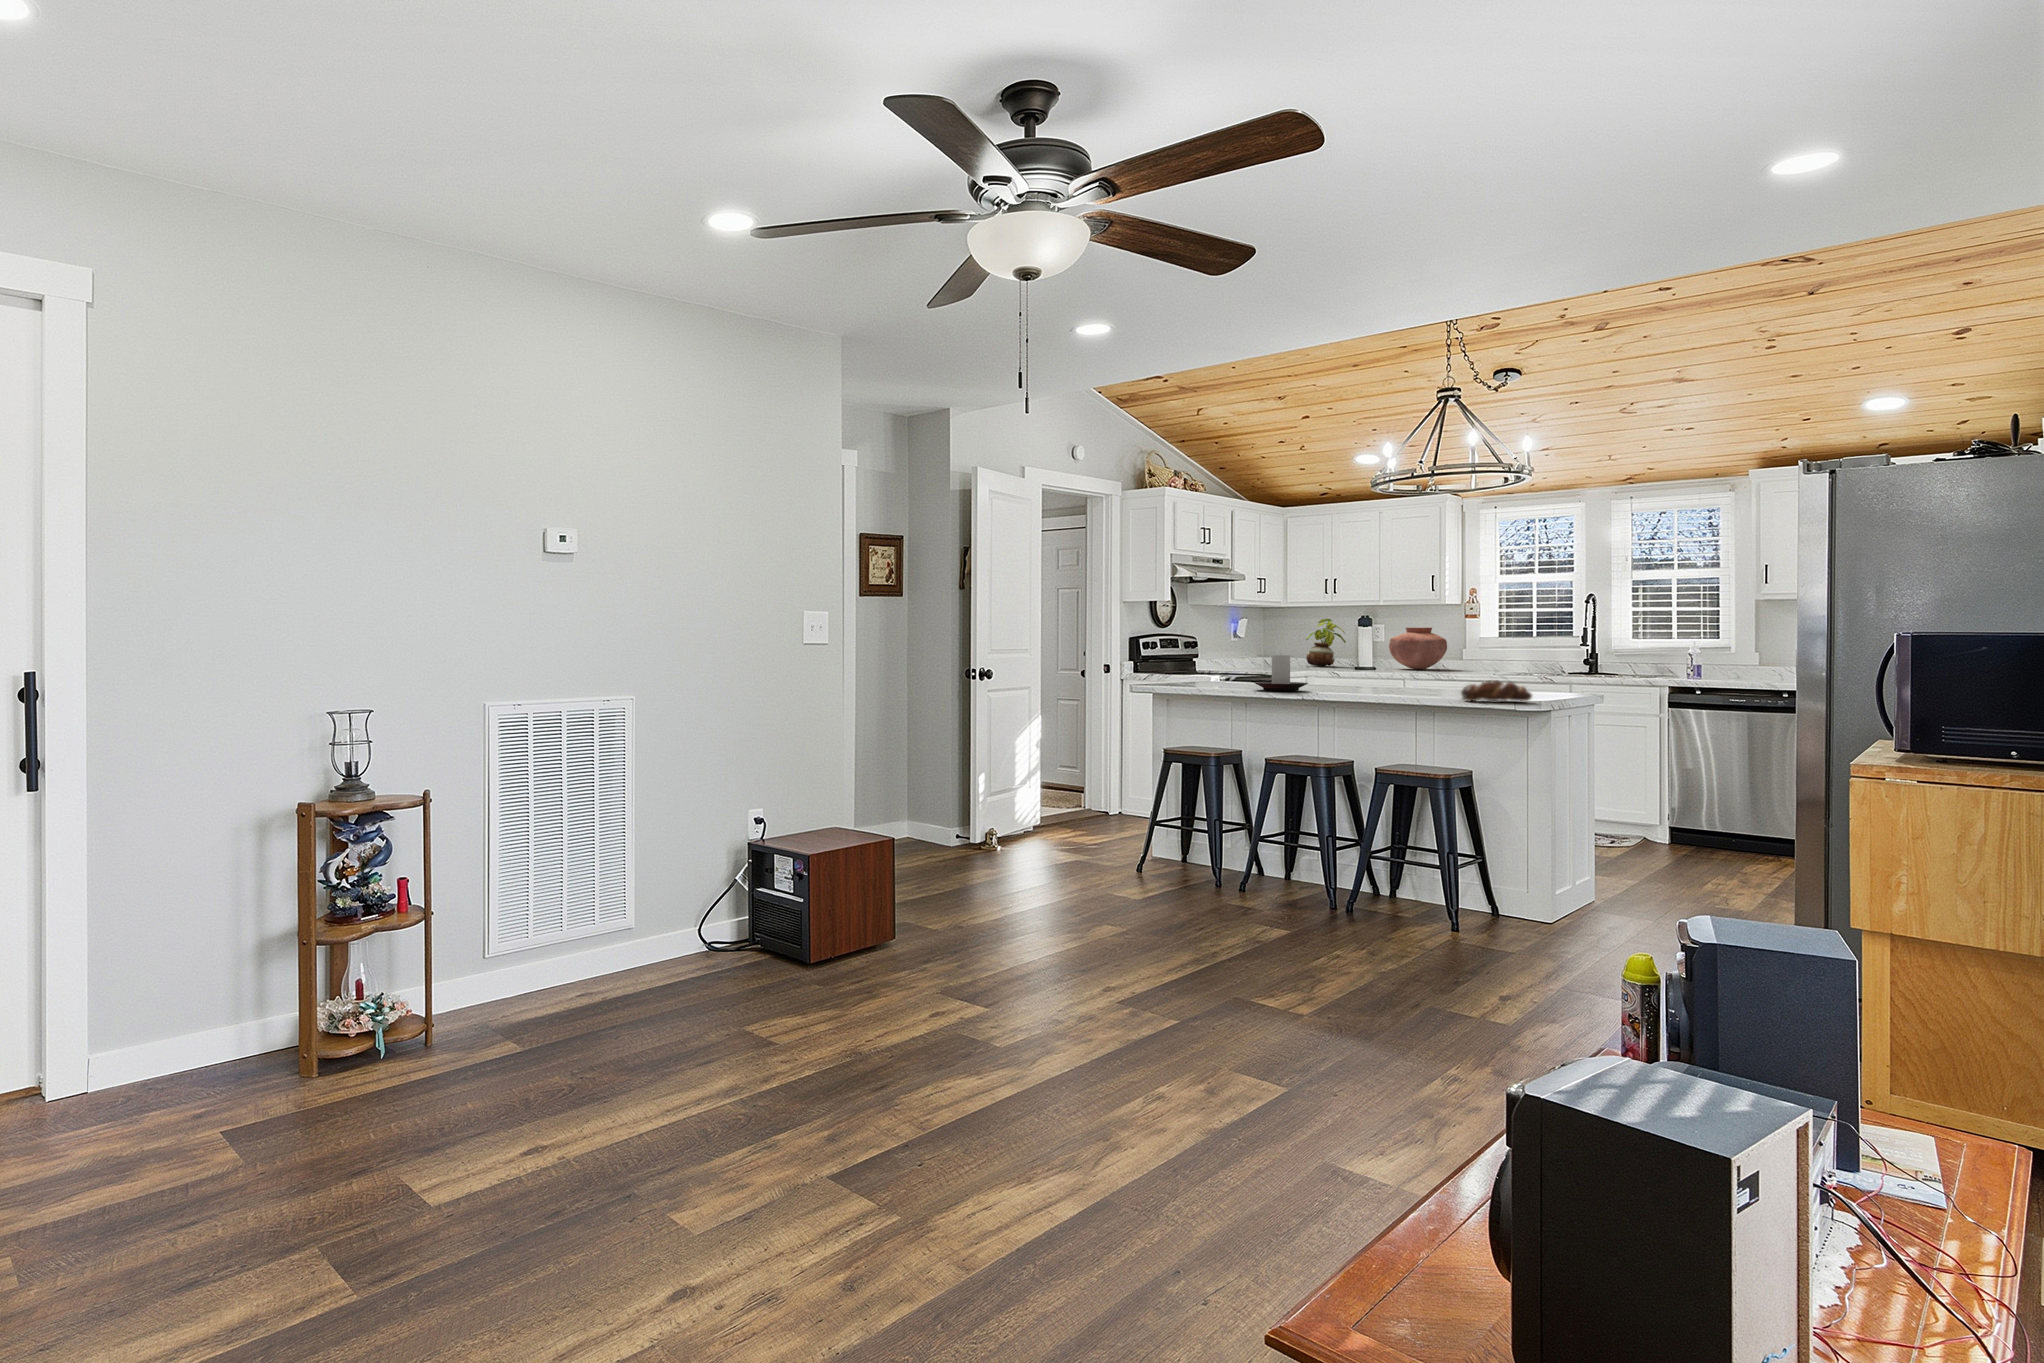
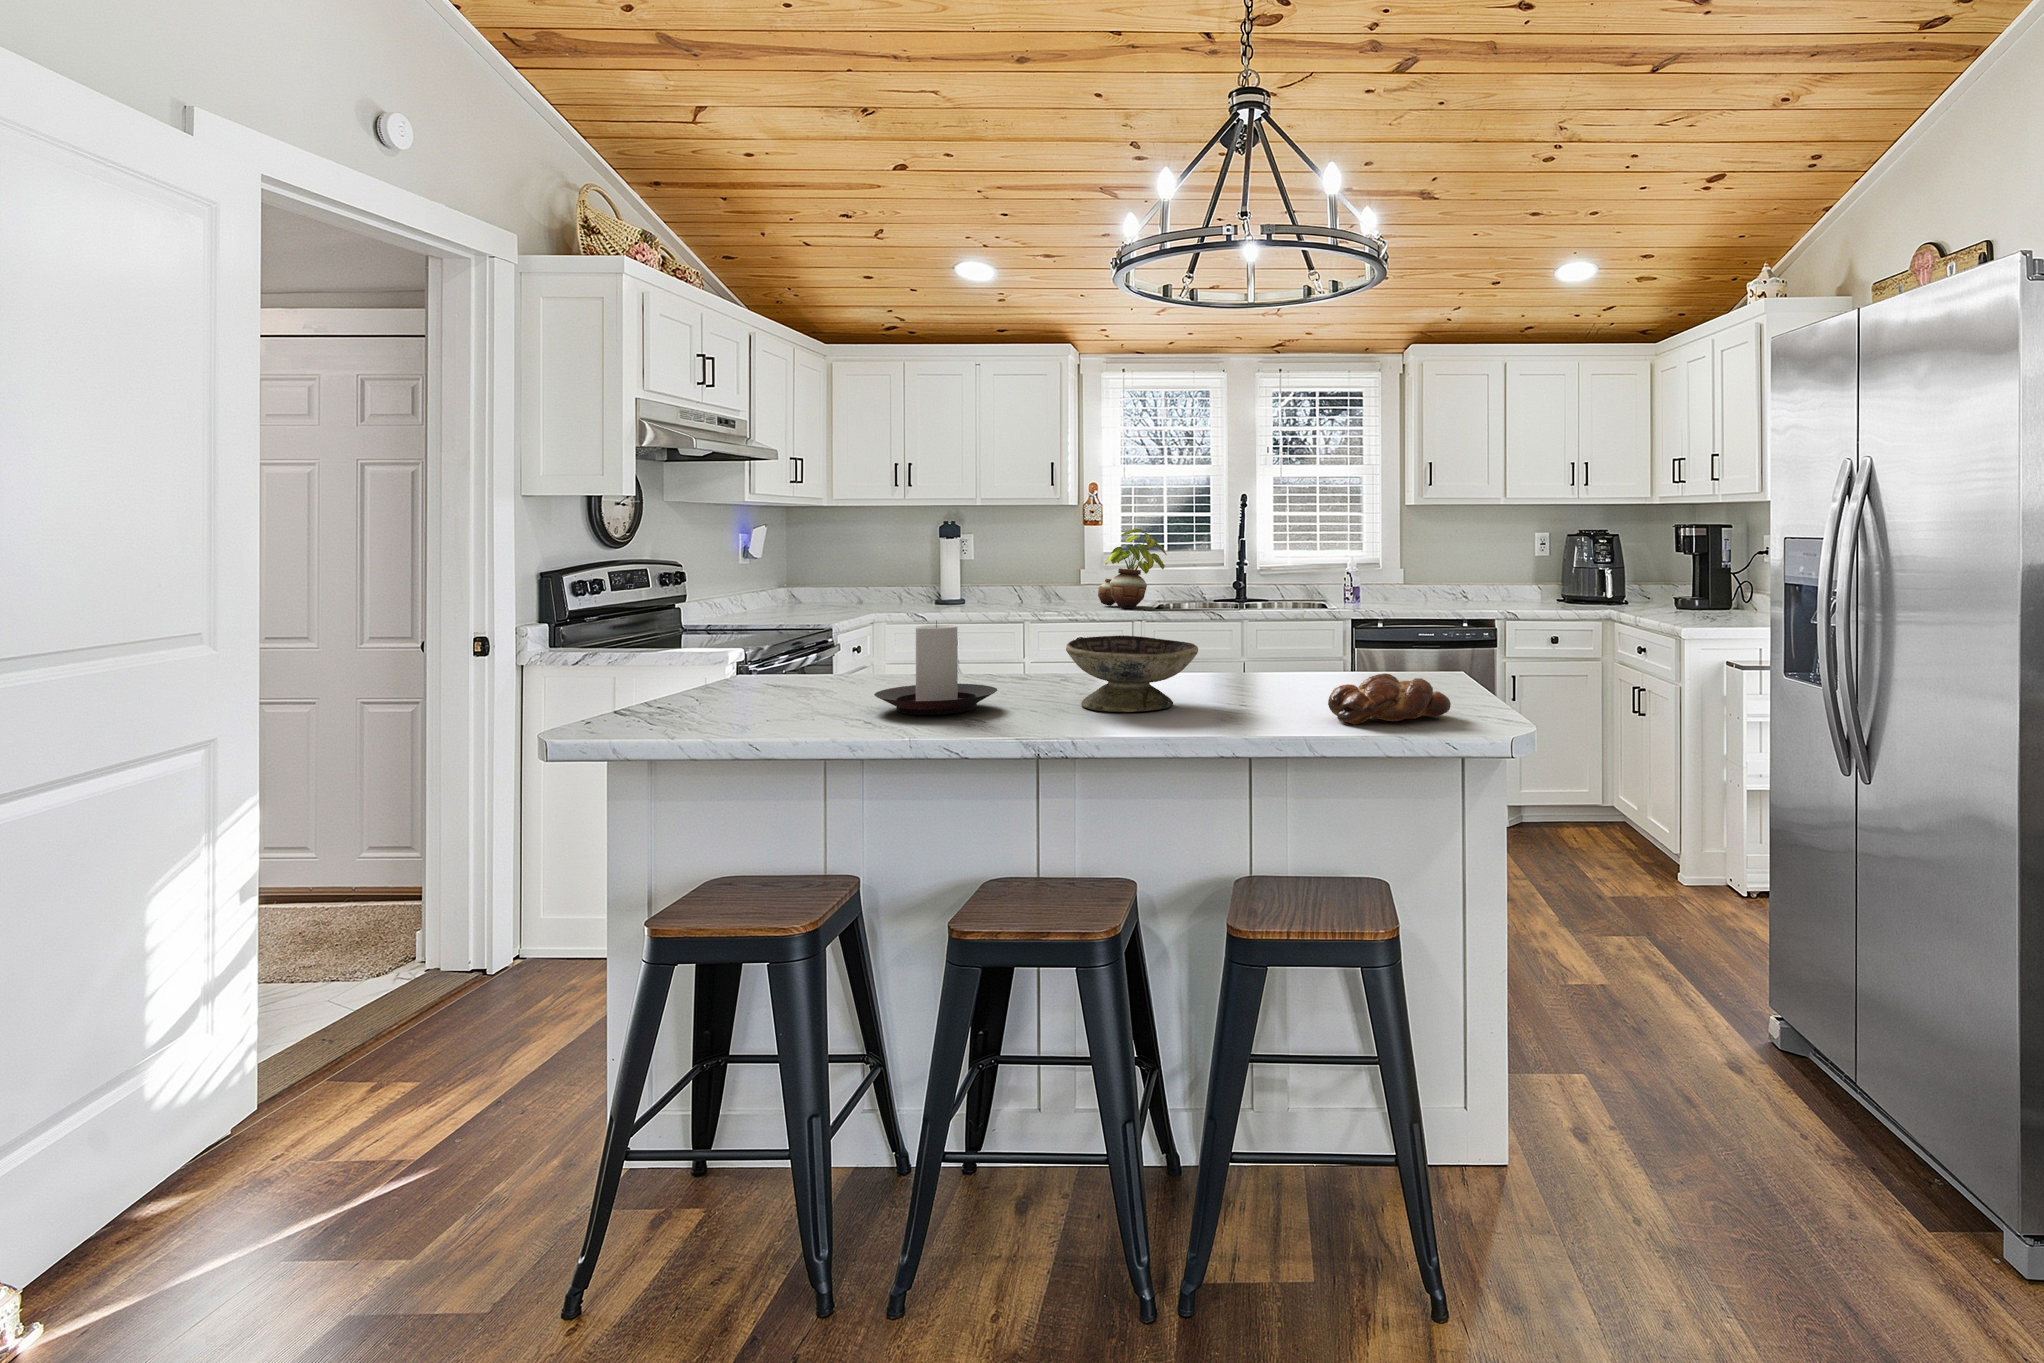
potted plant: present [1306,619,1346,666] -> present [1098,529,1167,608]
vase: present [1389,628,1447,669] -> none [987,539,1064,602]
decorative bowl: none [1340,663,1408,695] -> present [1066,636,1198,712]

